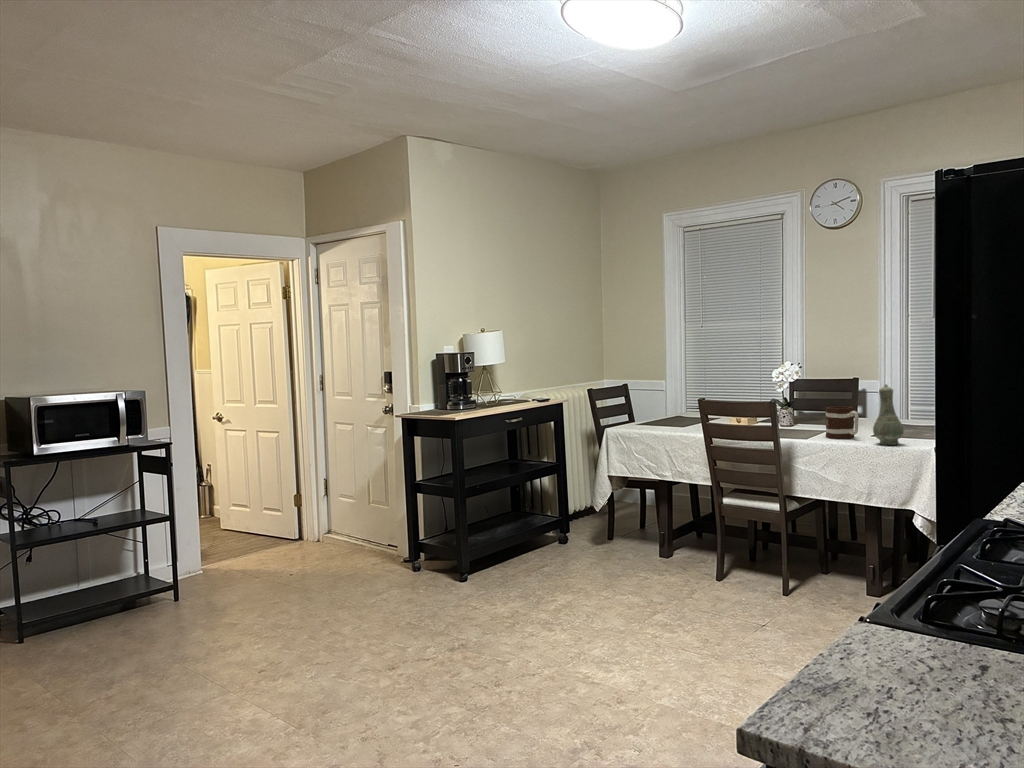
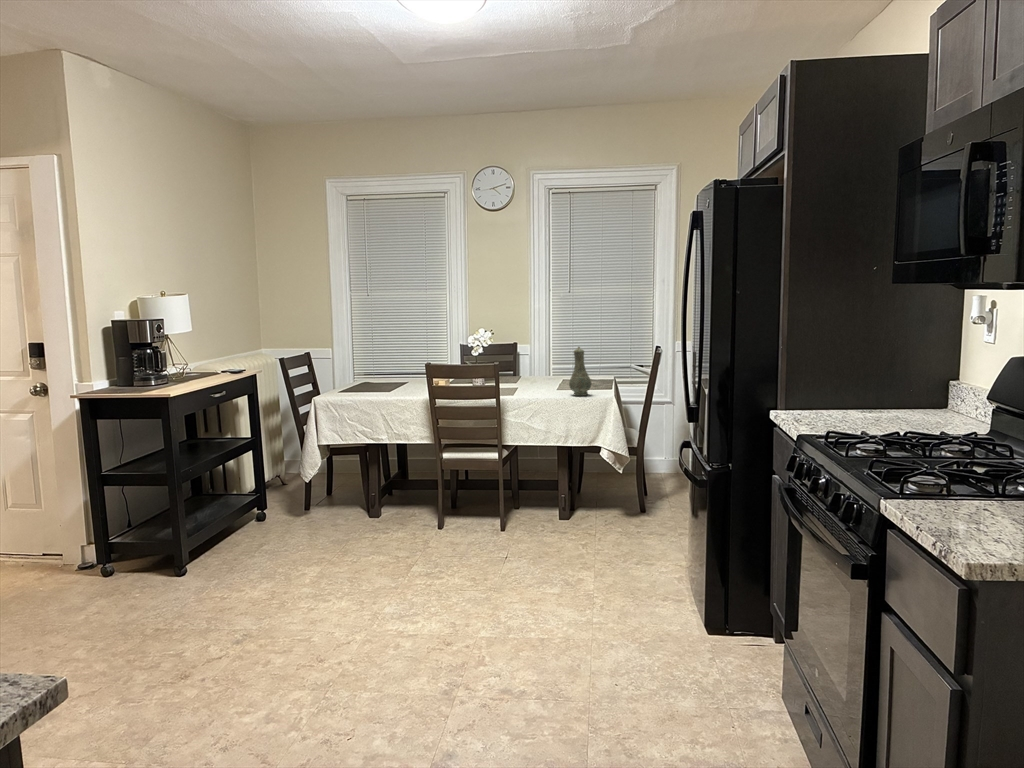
mug: present [825,406,859,439] -> none [524,365,553,393]

